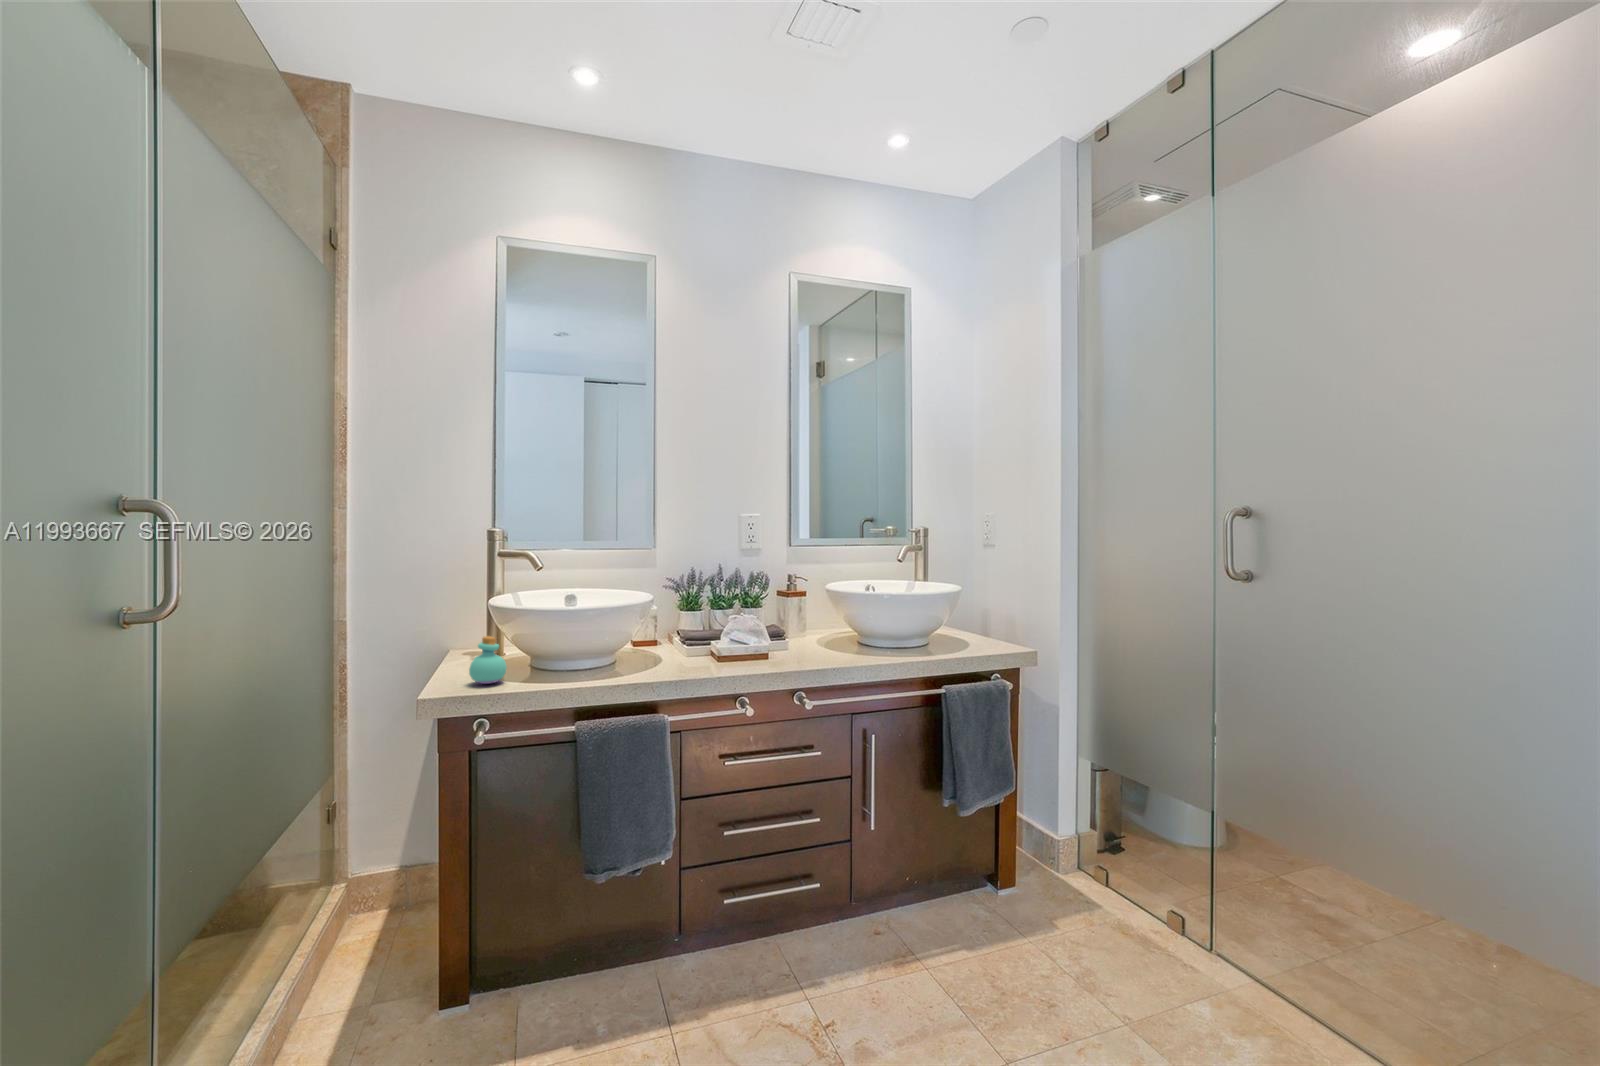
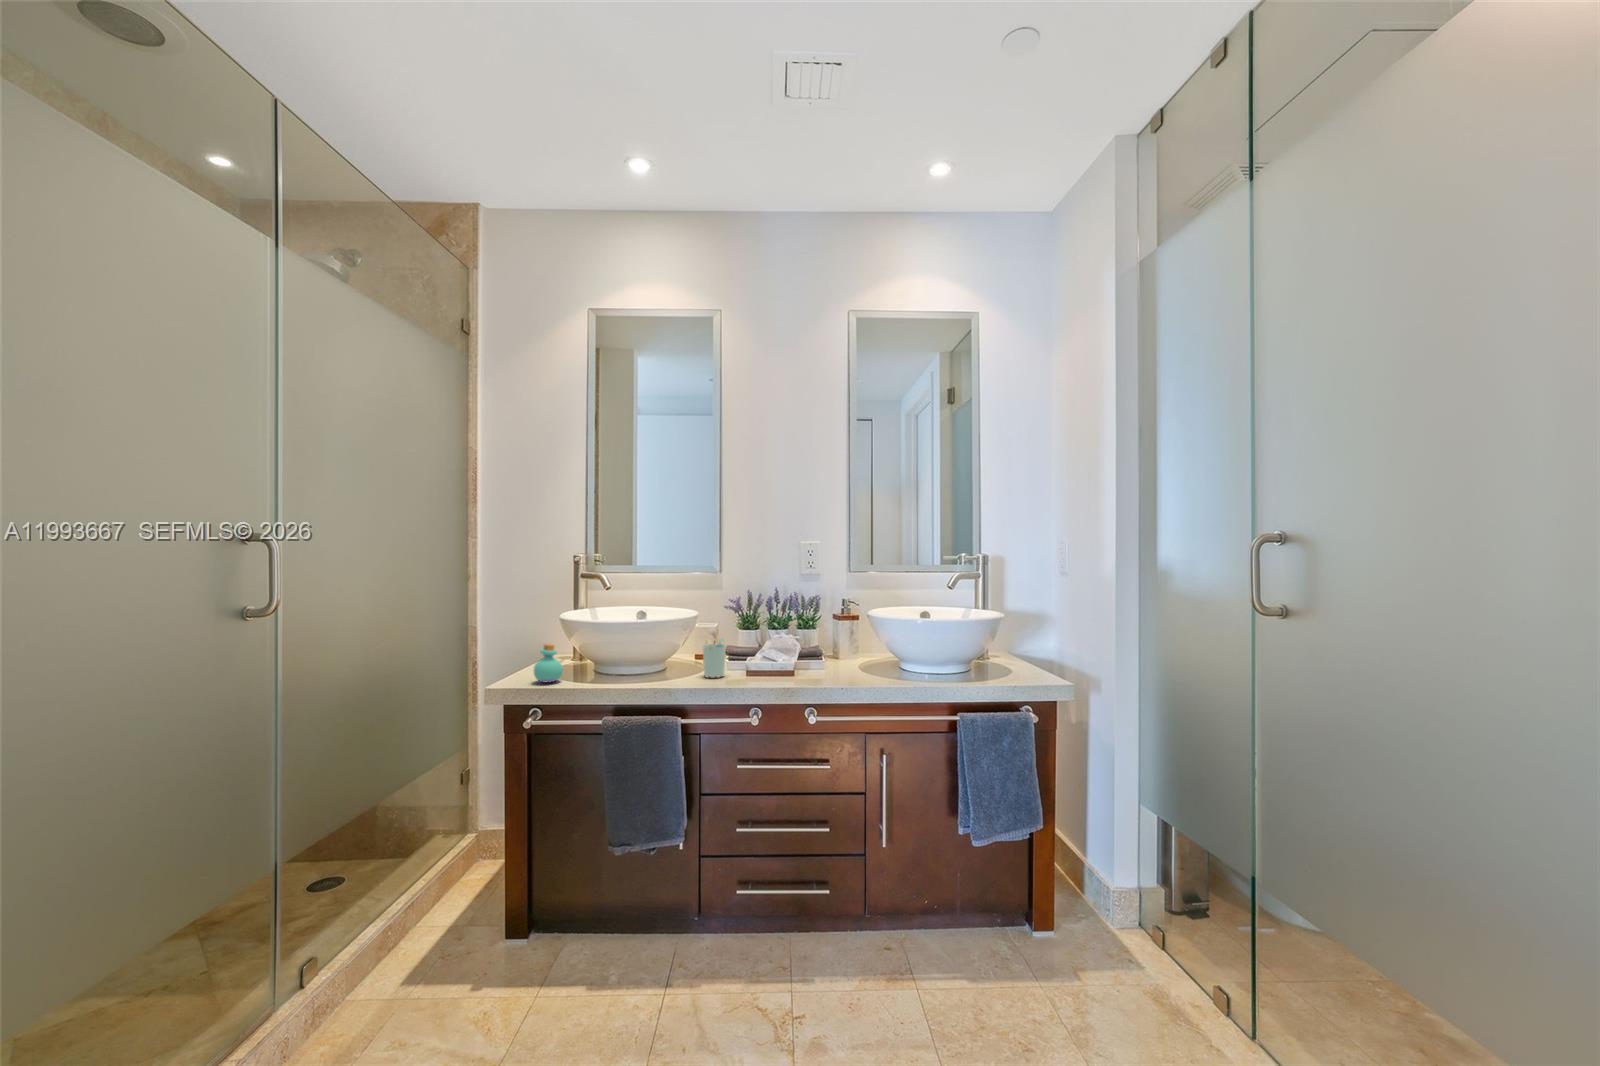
cup: none [671,622,696,666] -> present [703,639,725,678]

